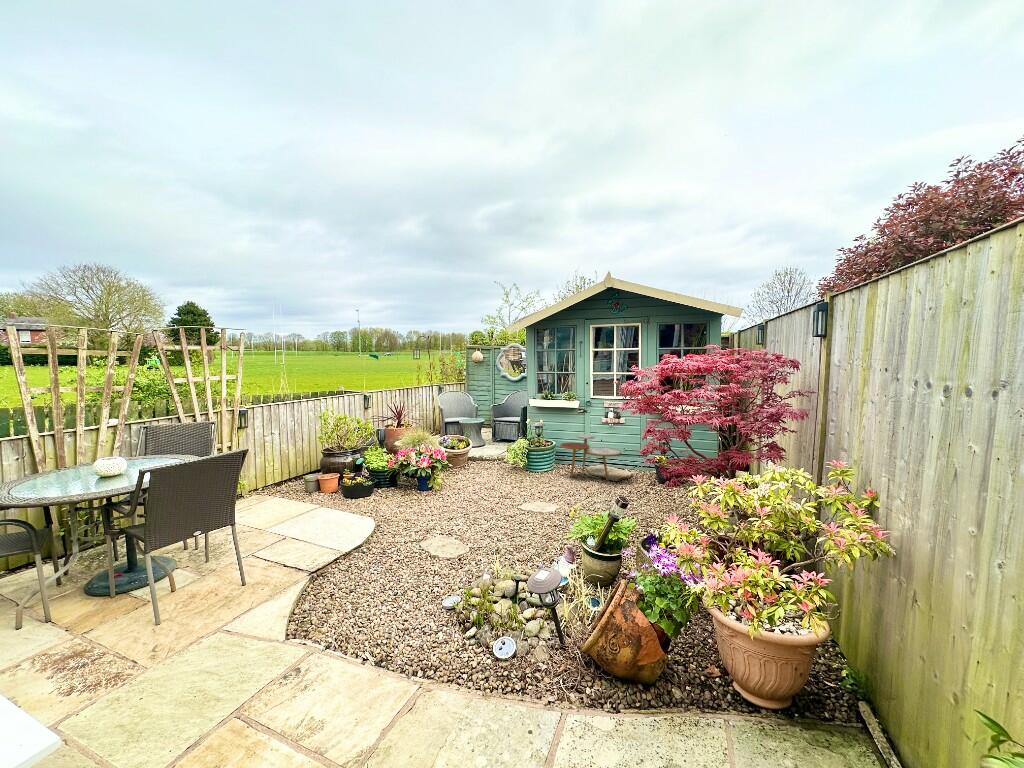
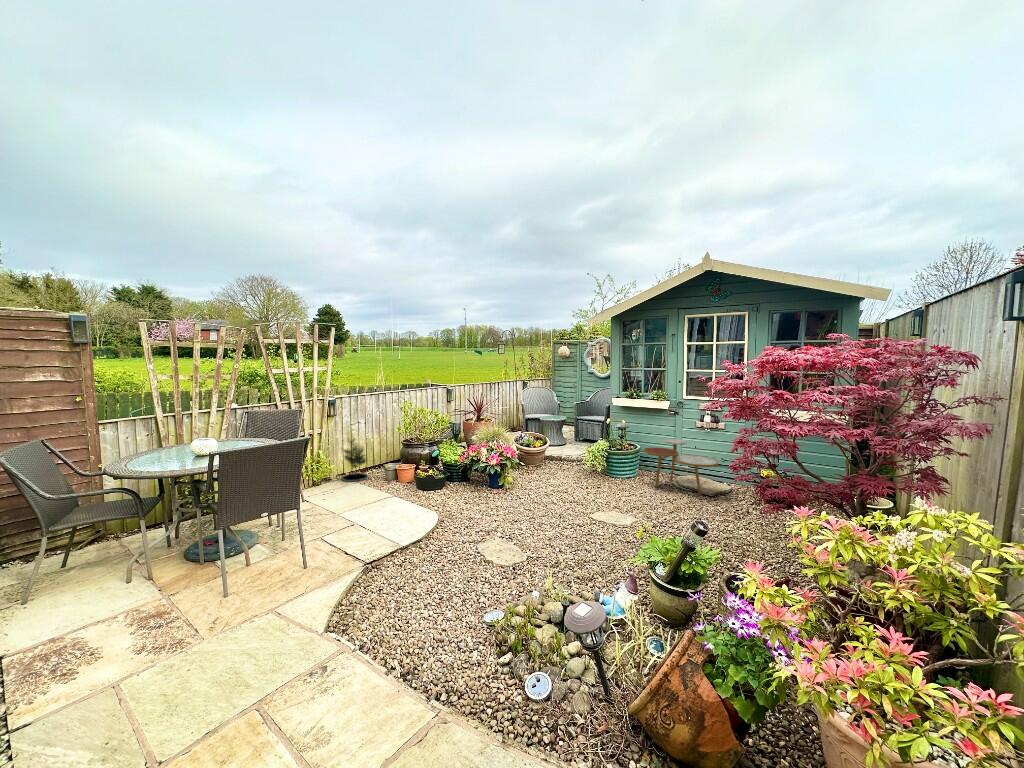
potted tree: none [257,445,290,496] -> present [341,439,368,482]

